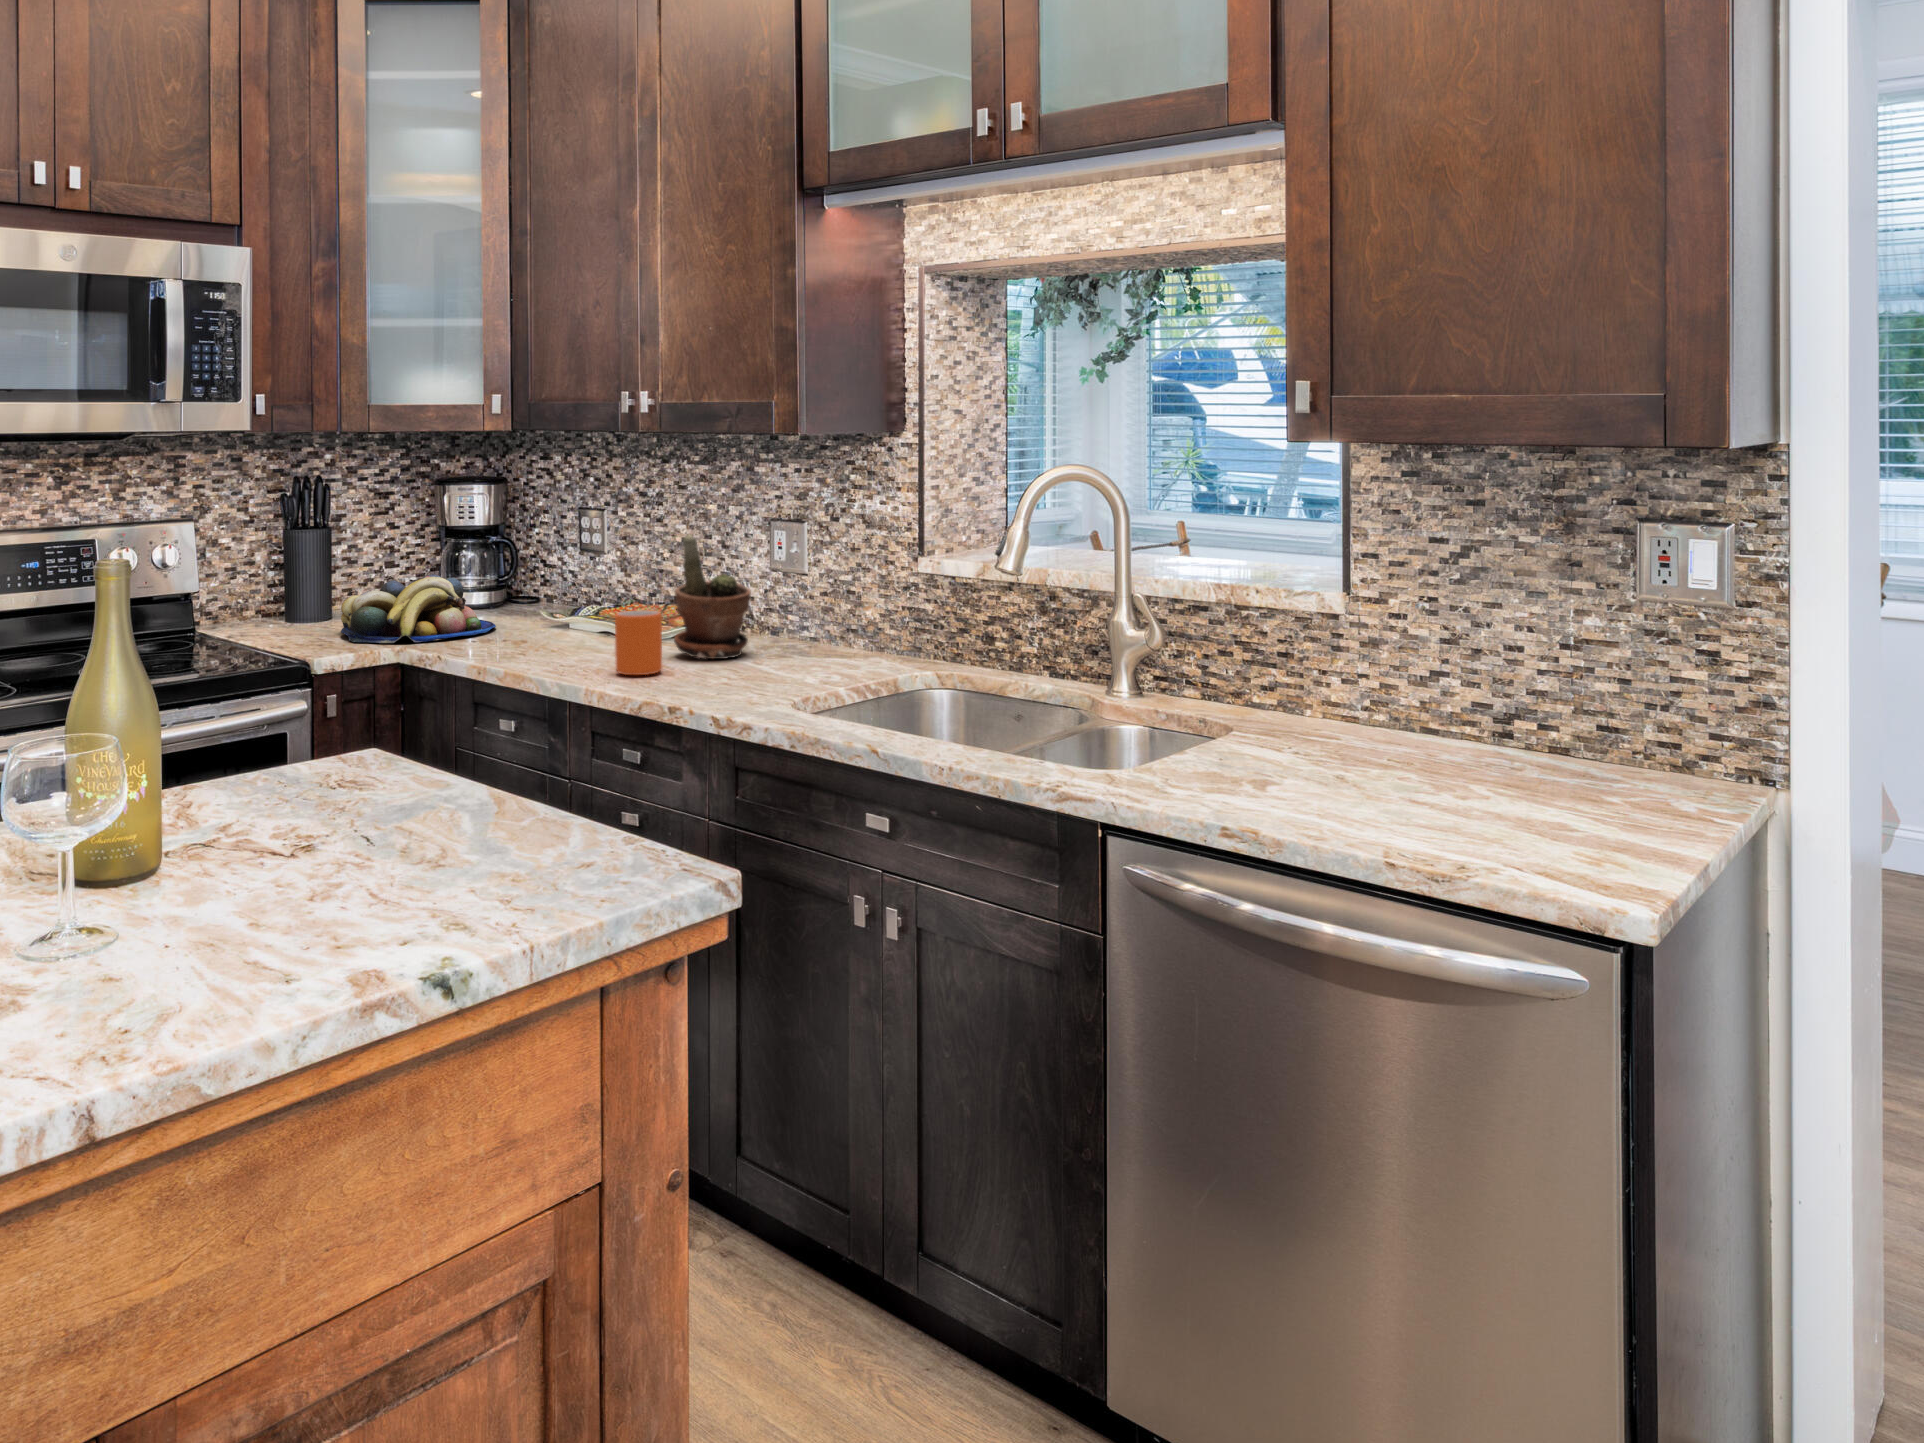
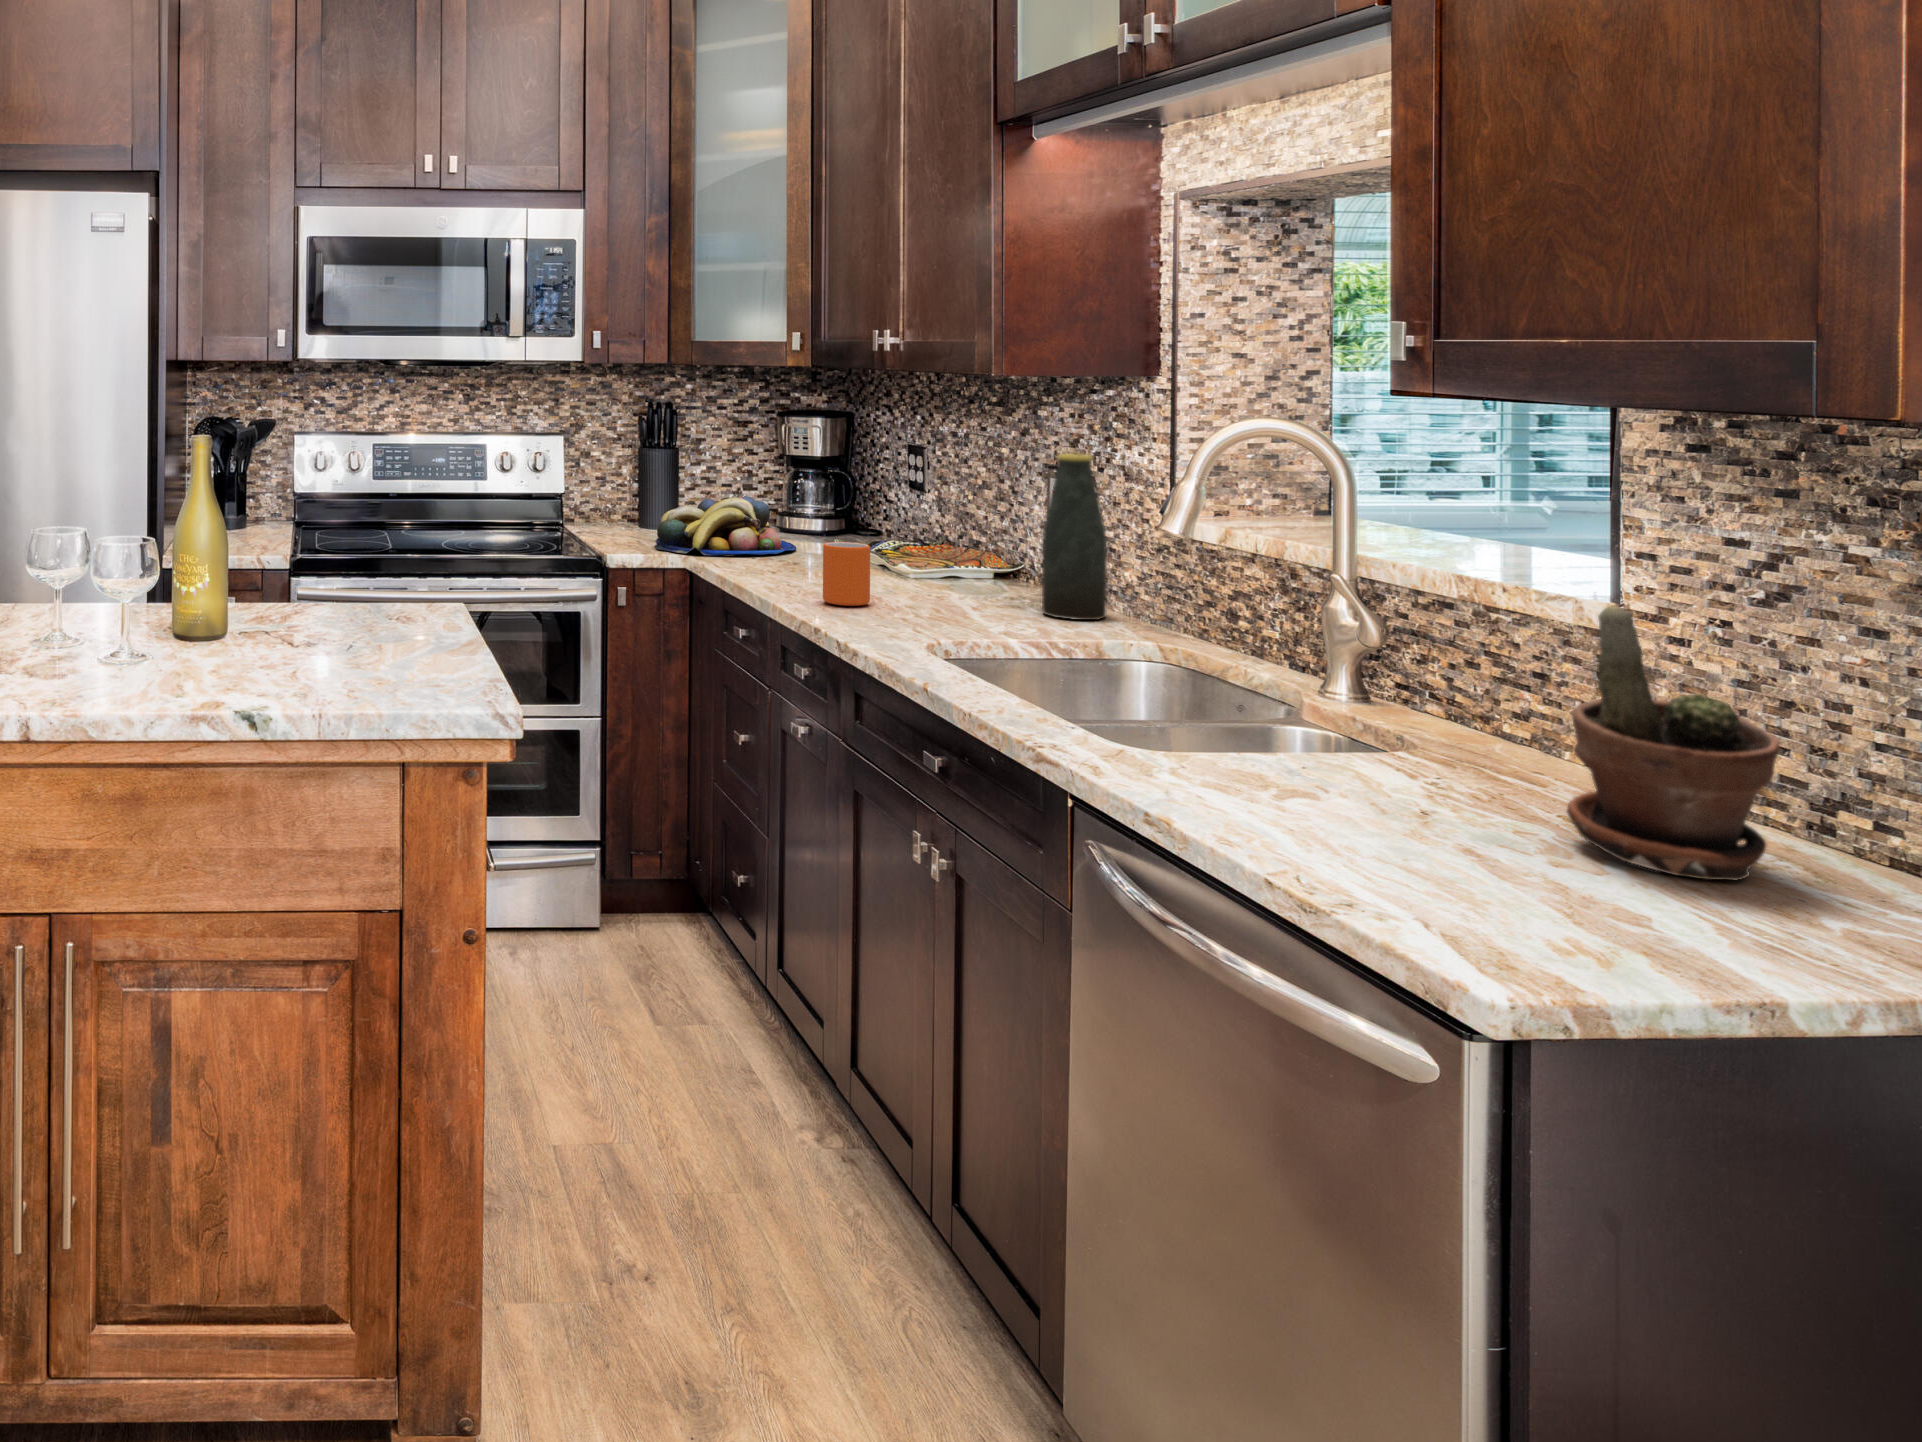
bottle: none [808,507,864,661] -> present [1042,454,1107,620]
potted plant: present [674,535,751,659] -> present [1566,606,1779,880]

